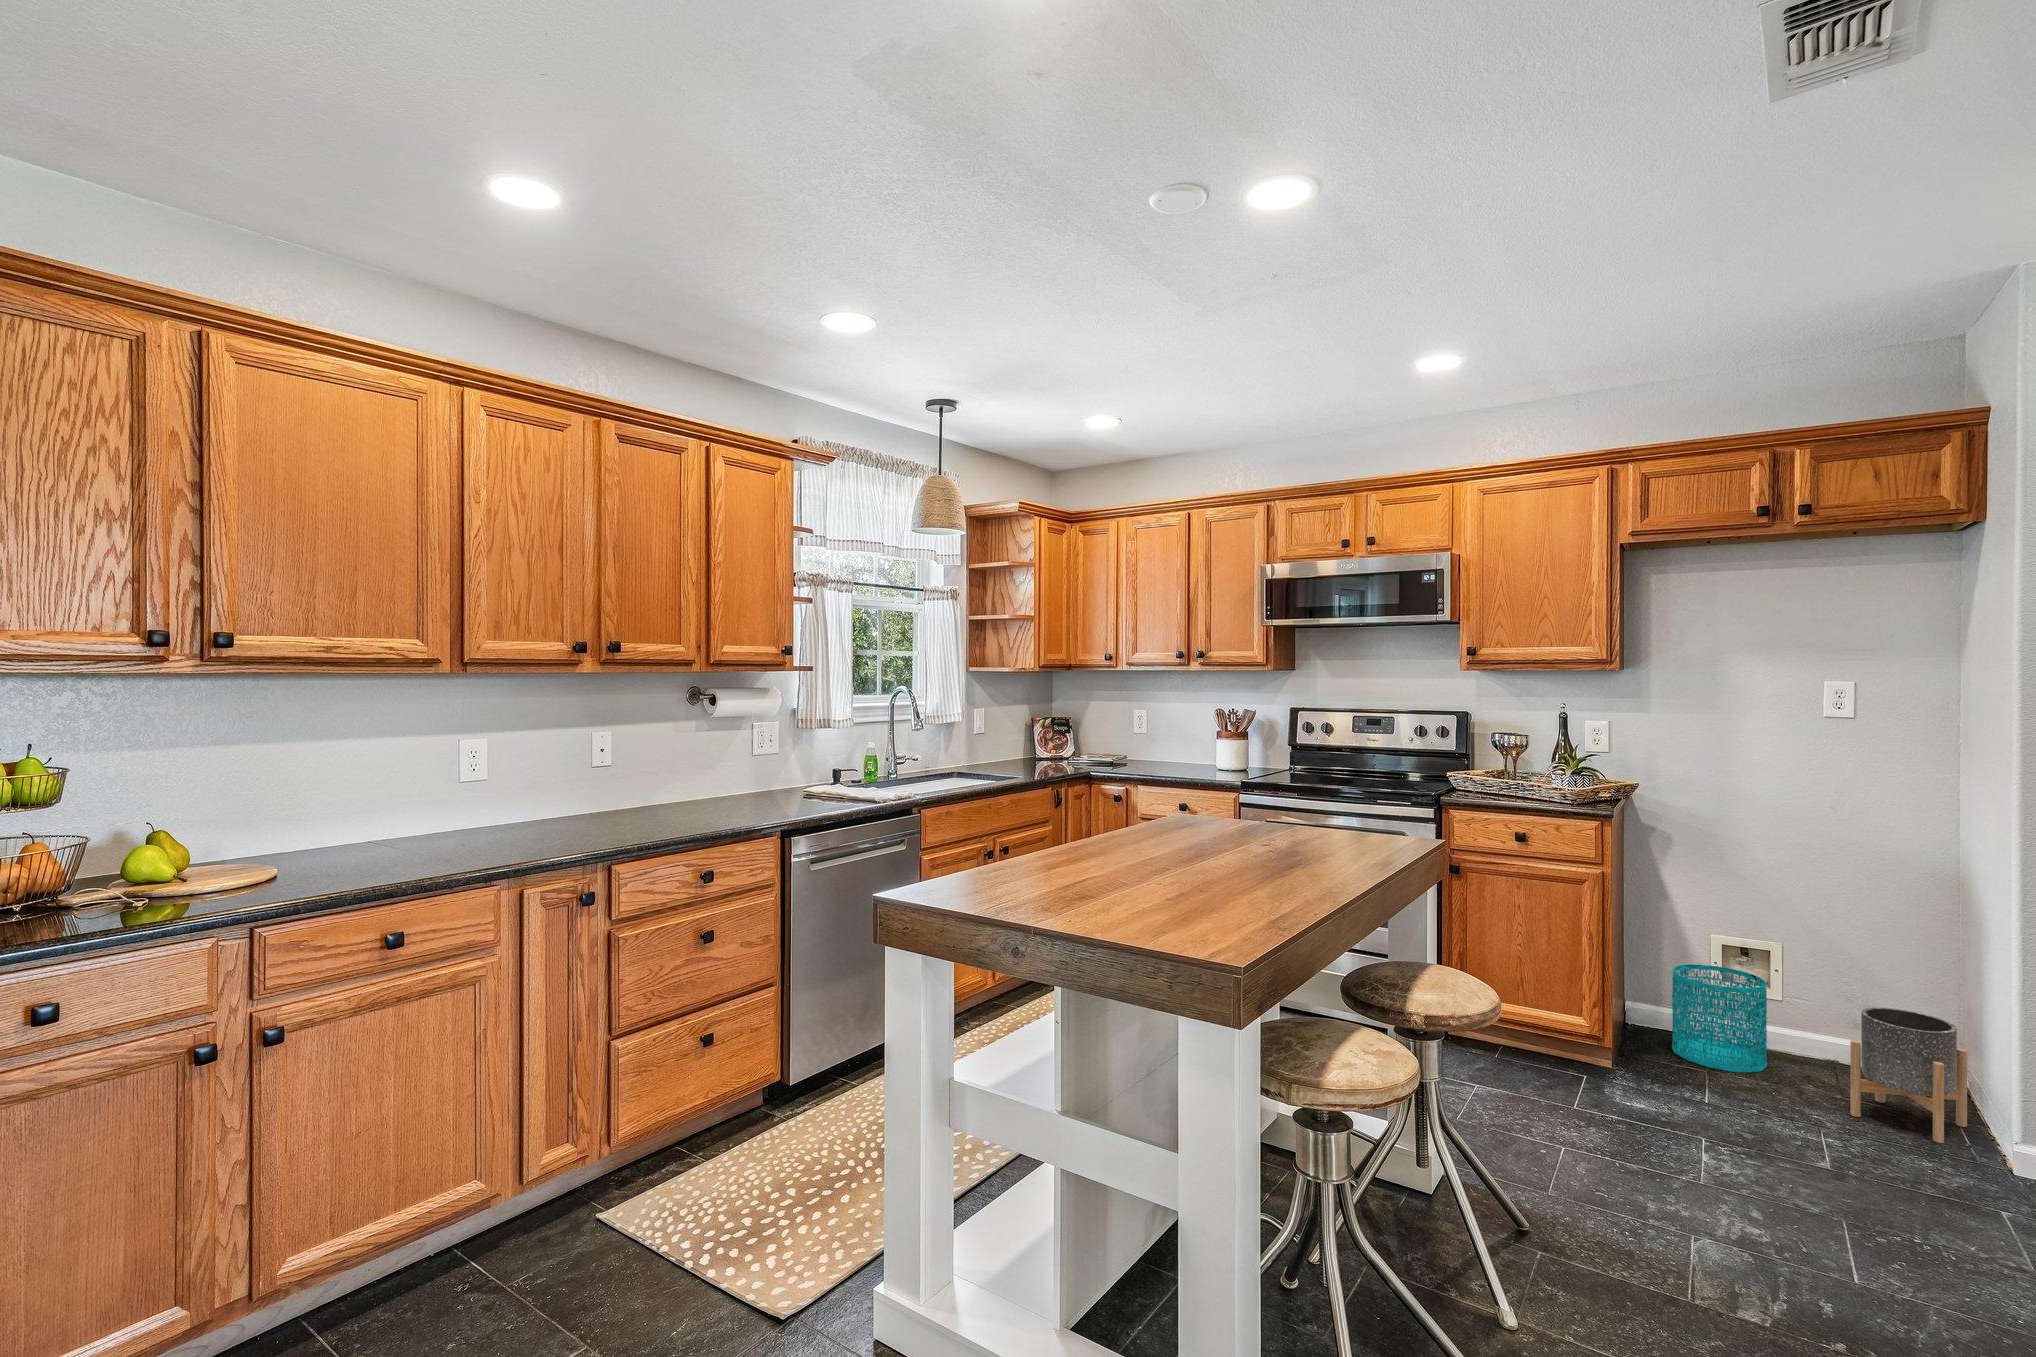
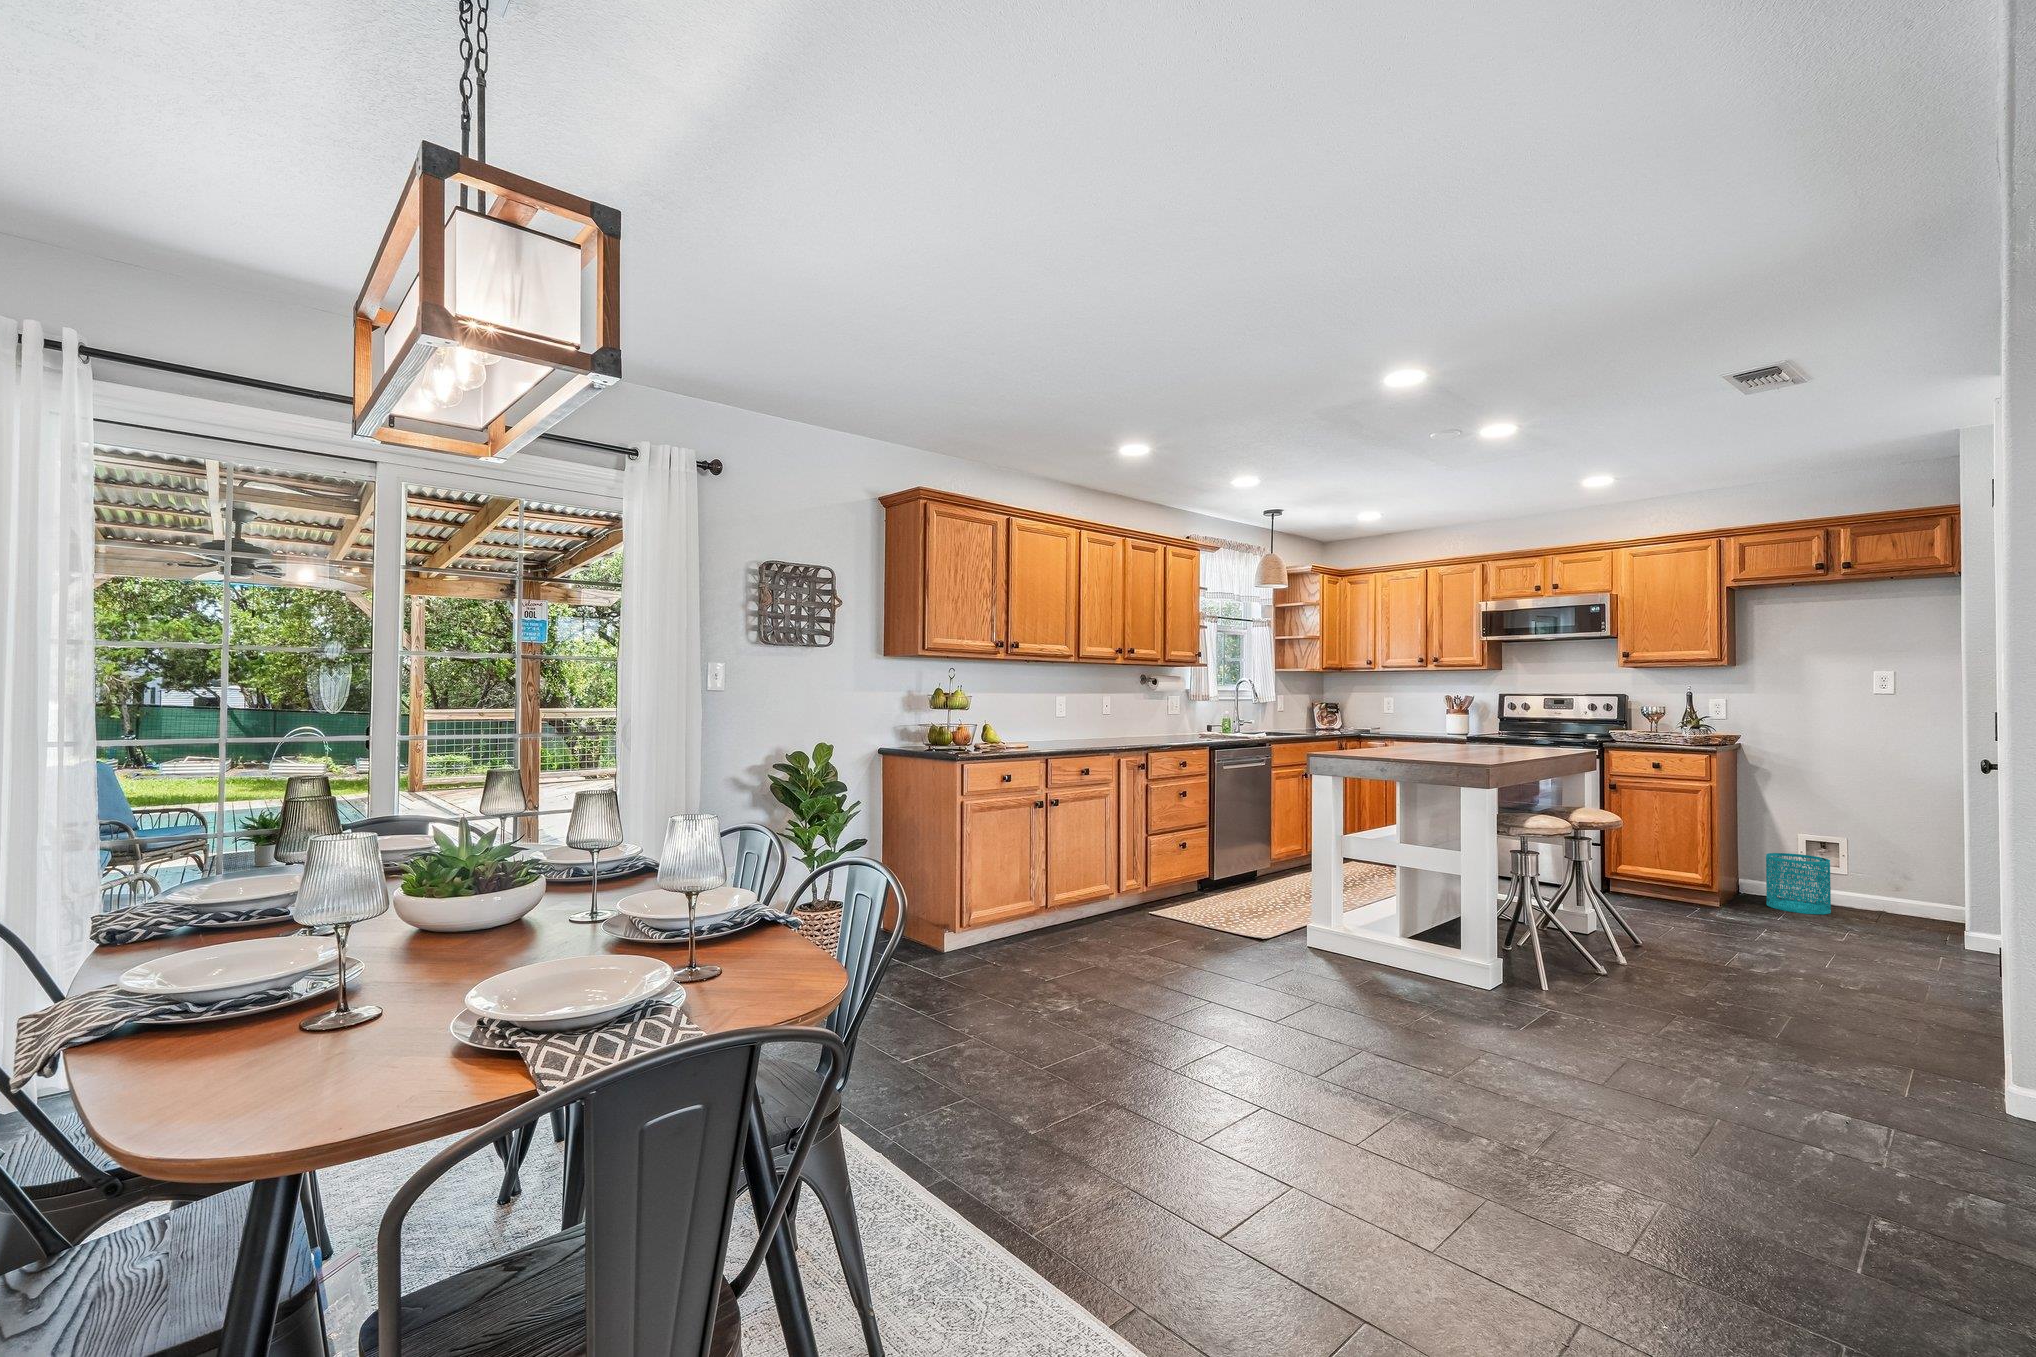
planter: present [1850,1008,1967,1143] -> none [1873,868,1953,941]

